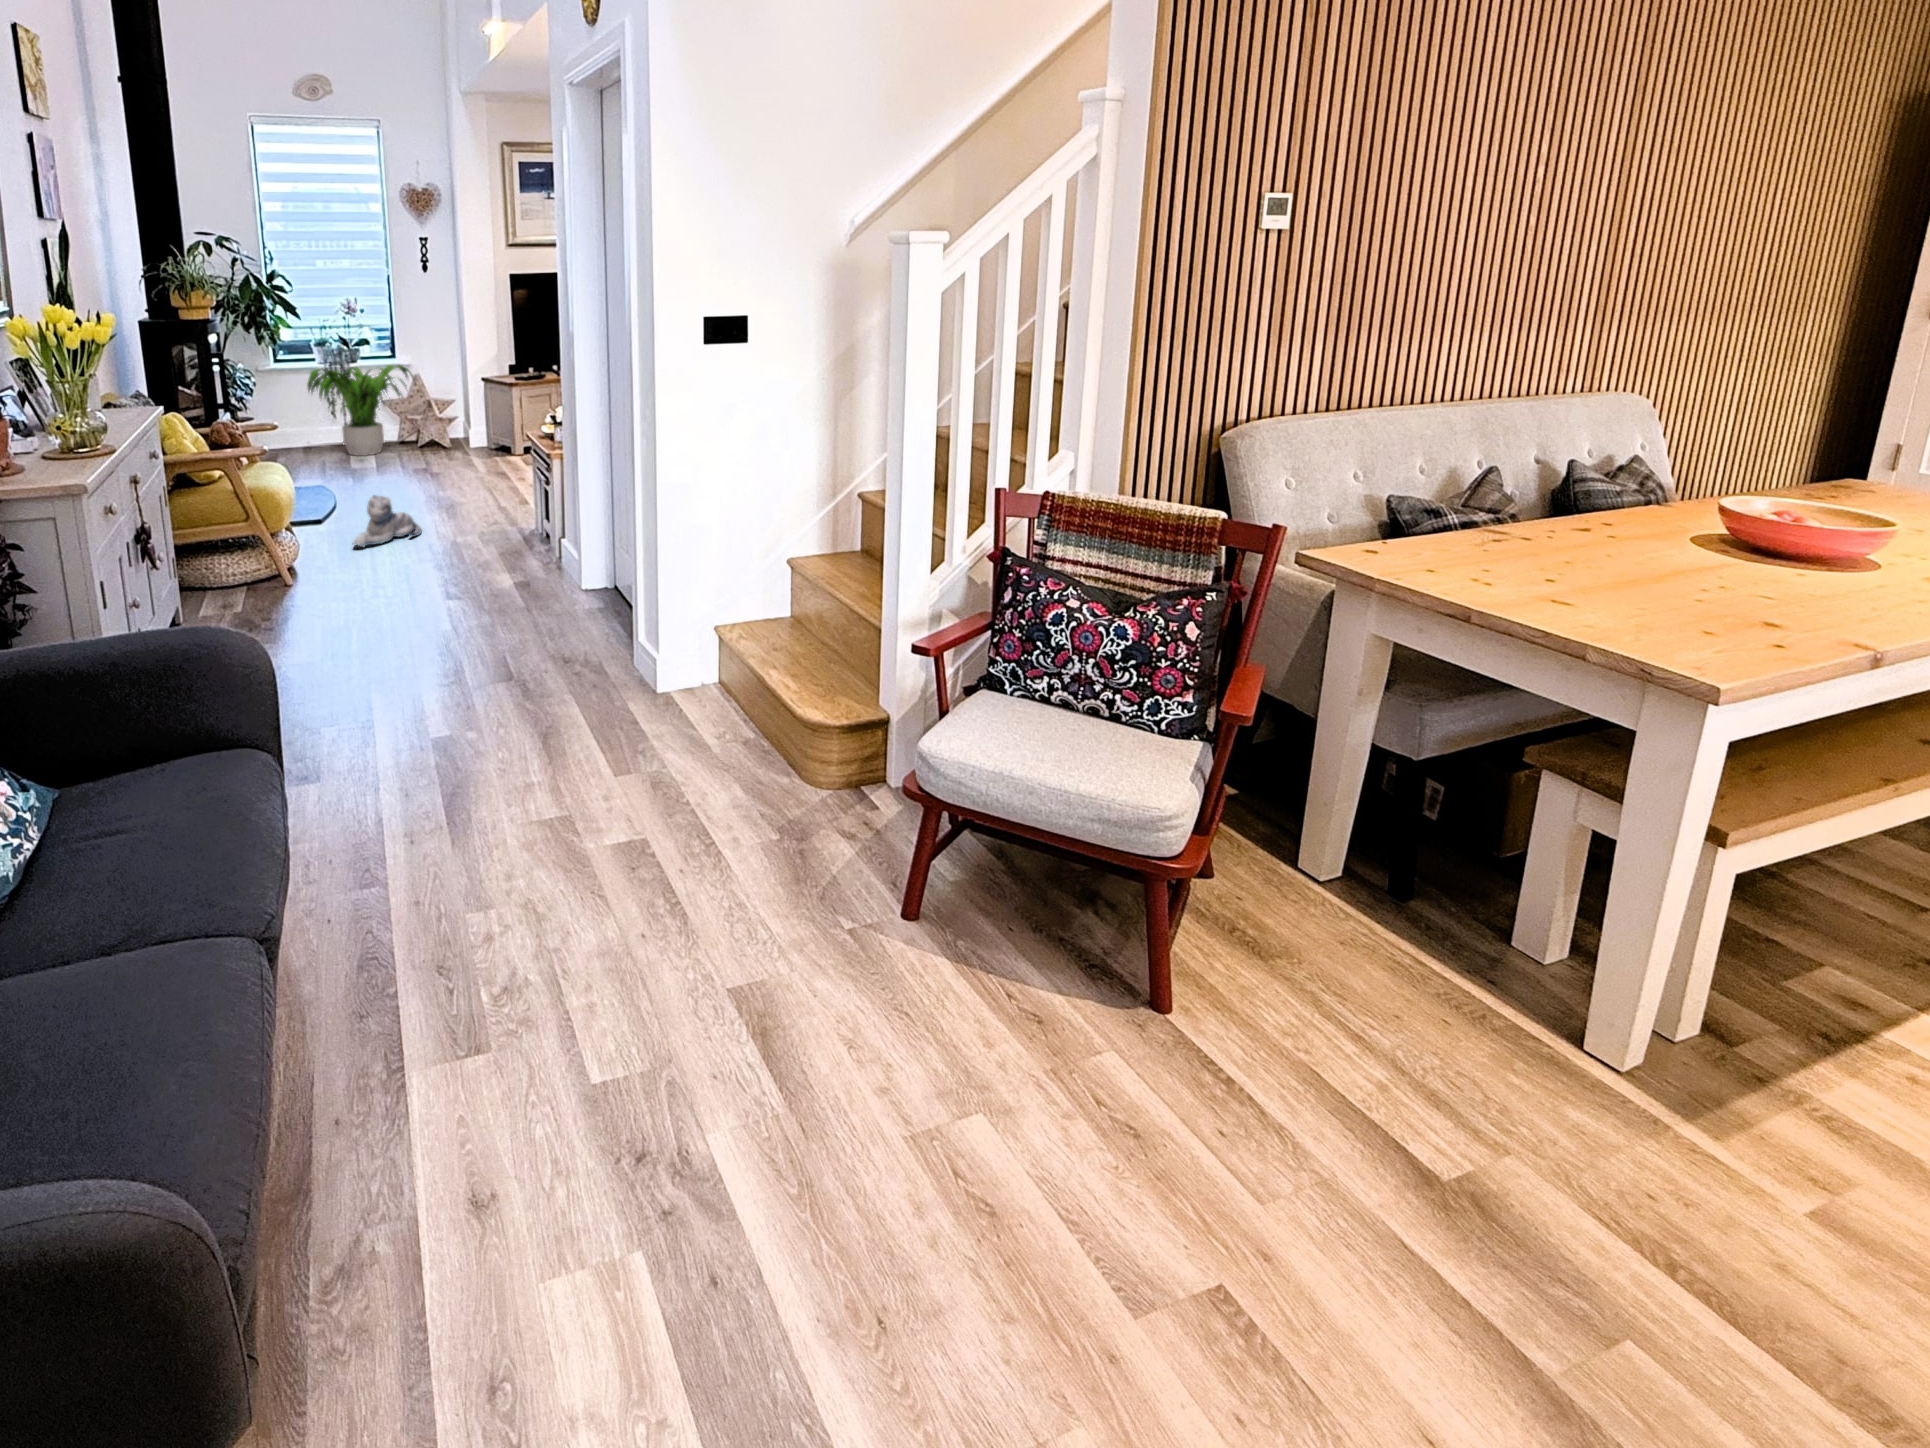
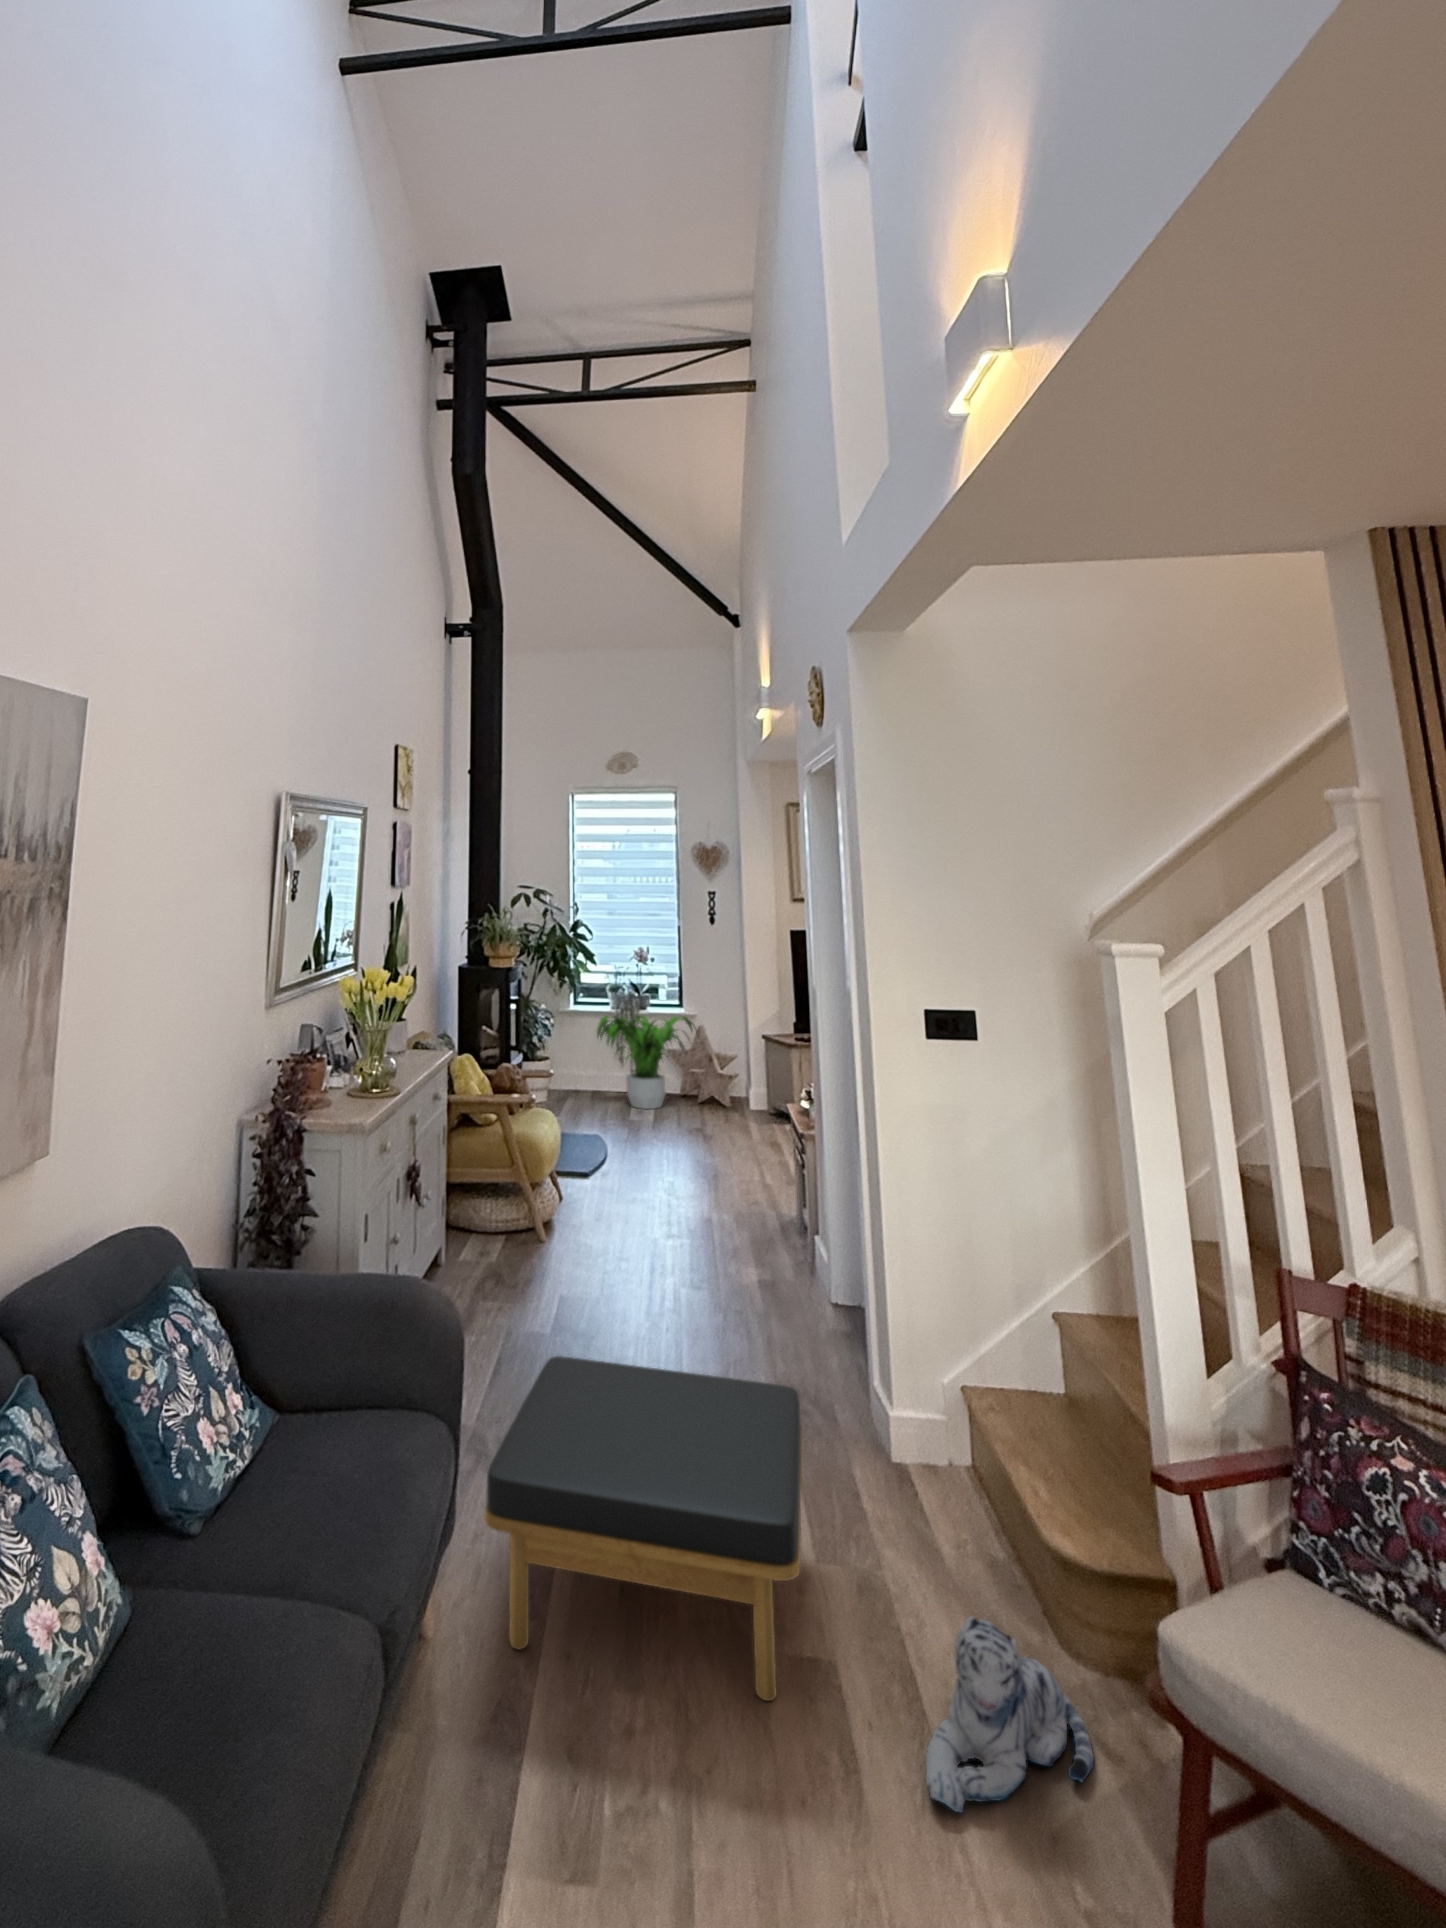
plush toy: present [353,495,422,547] -> present [926,1617,1094,1812]
ottoman: none [315,652,620,913] -> present [485,1356,802,1701]

